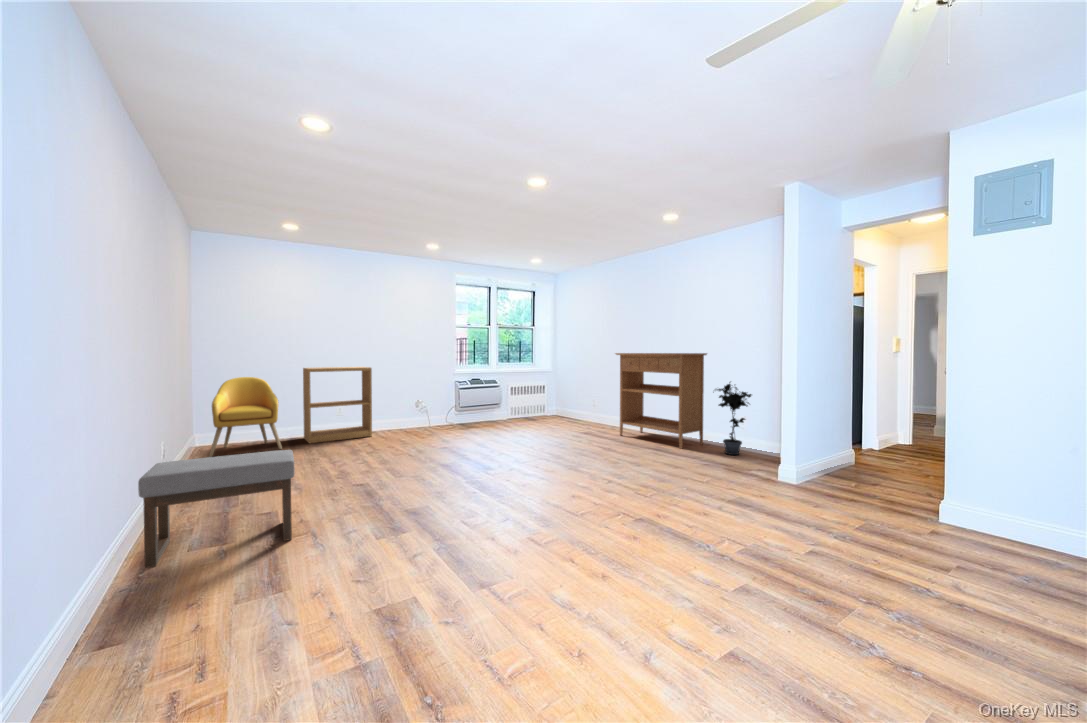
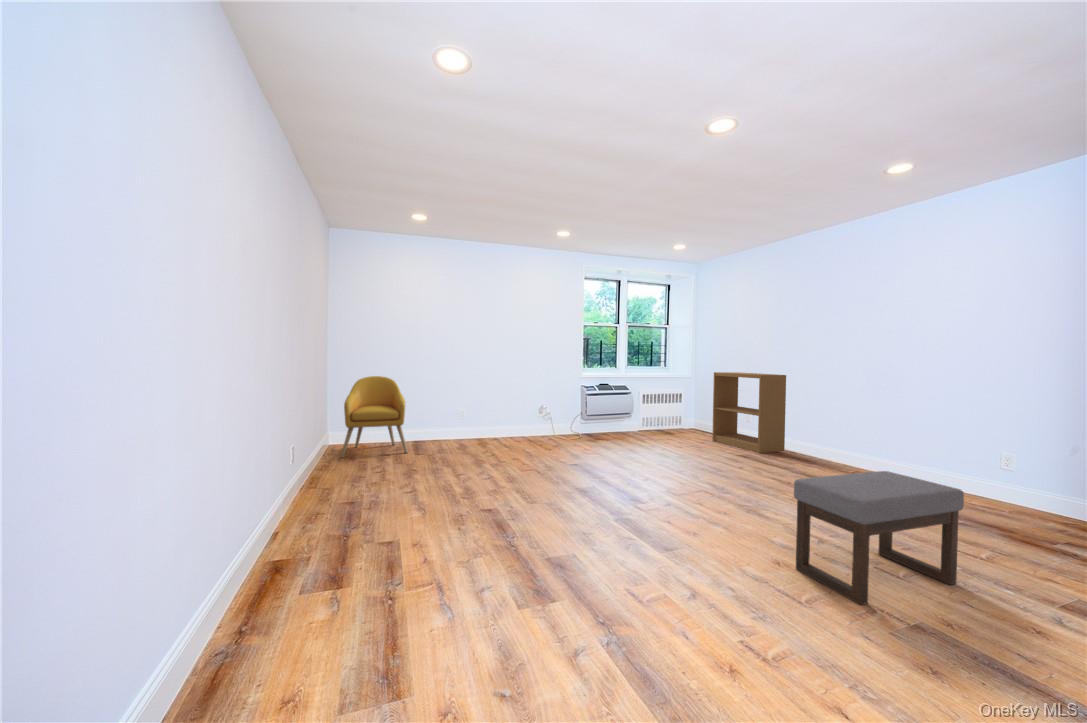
console table: present [616,353,707,449] -> none [786,358,938,490]
bookshelf: present [303,367,372,443] -> present [712,372,786,453]
potted plant: present [715,382,751,455] -> none [951,401,1037,509]
ottoman: present [138,450,295,568] -> present [794,471,964,605]

